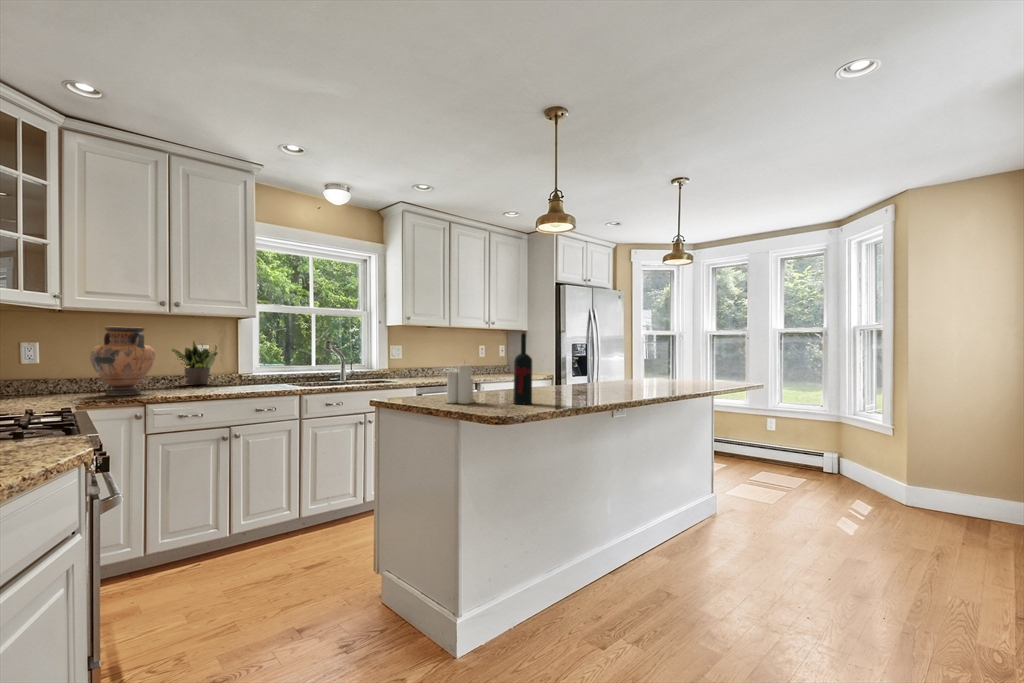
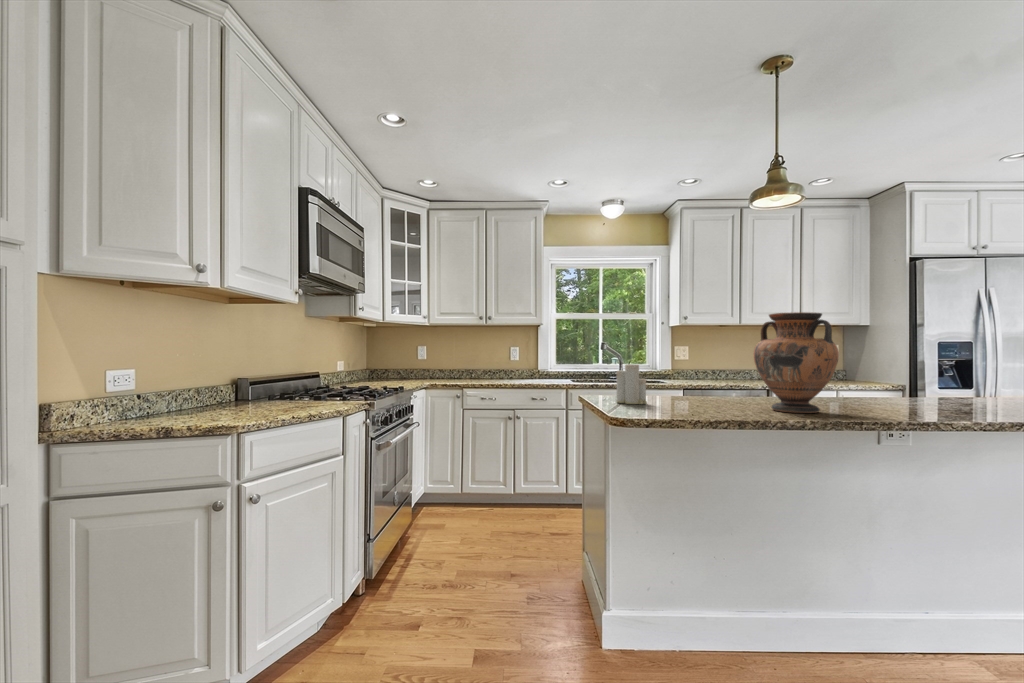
vase: present [90,327,155,396] -> present [753,312,839,413]
wine bottle: present [513,331,532,404] -> none [676,328,700,411]
potted plant: present [172,342,217,384] -> none [493,343,523,377]

